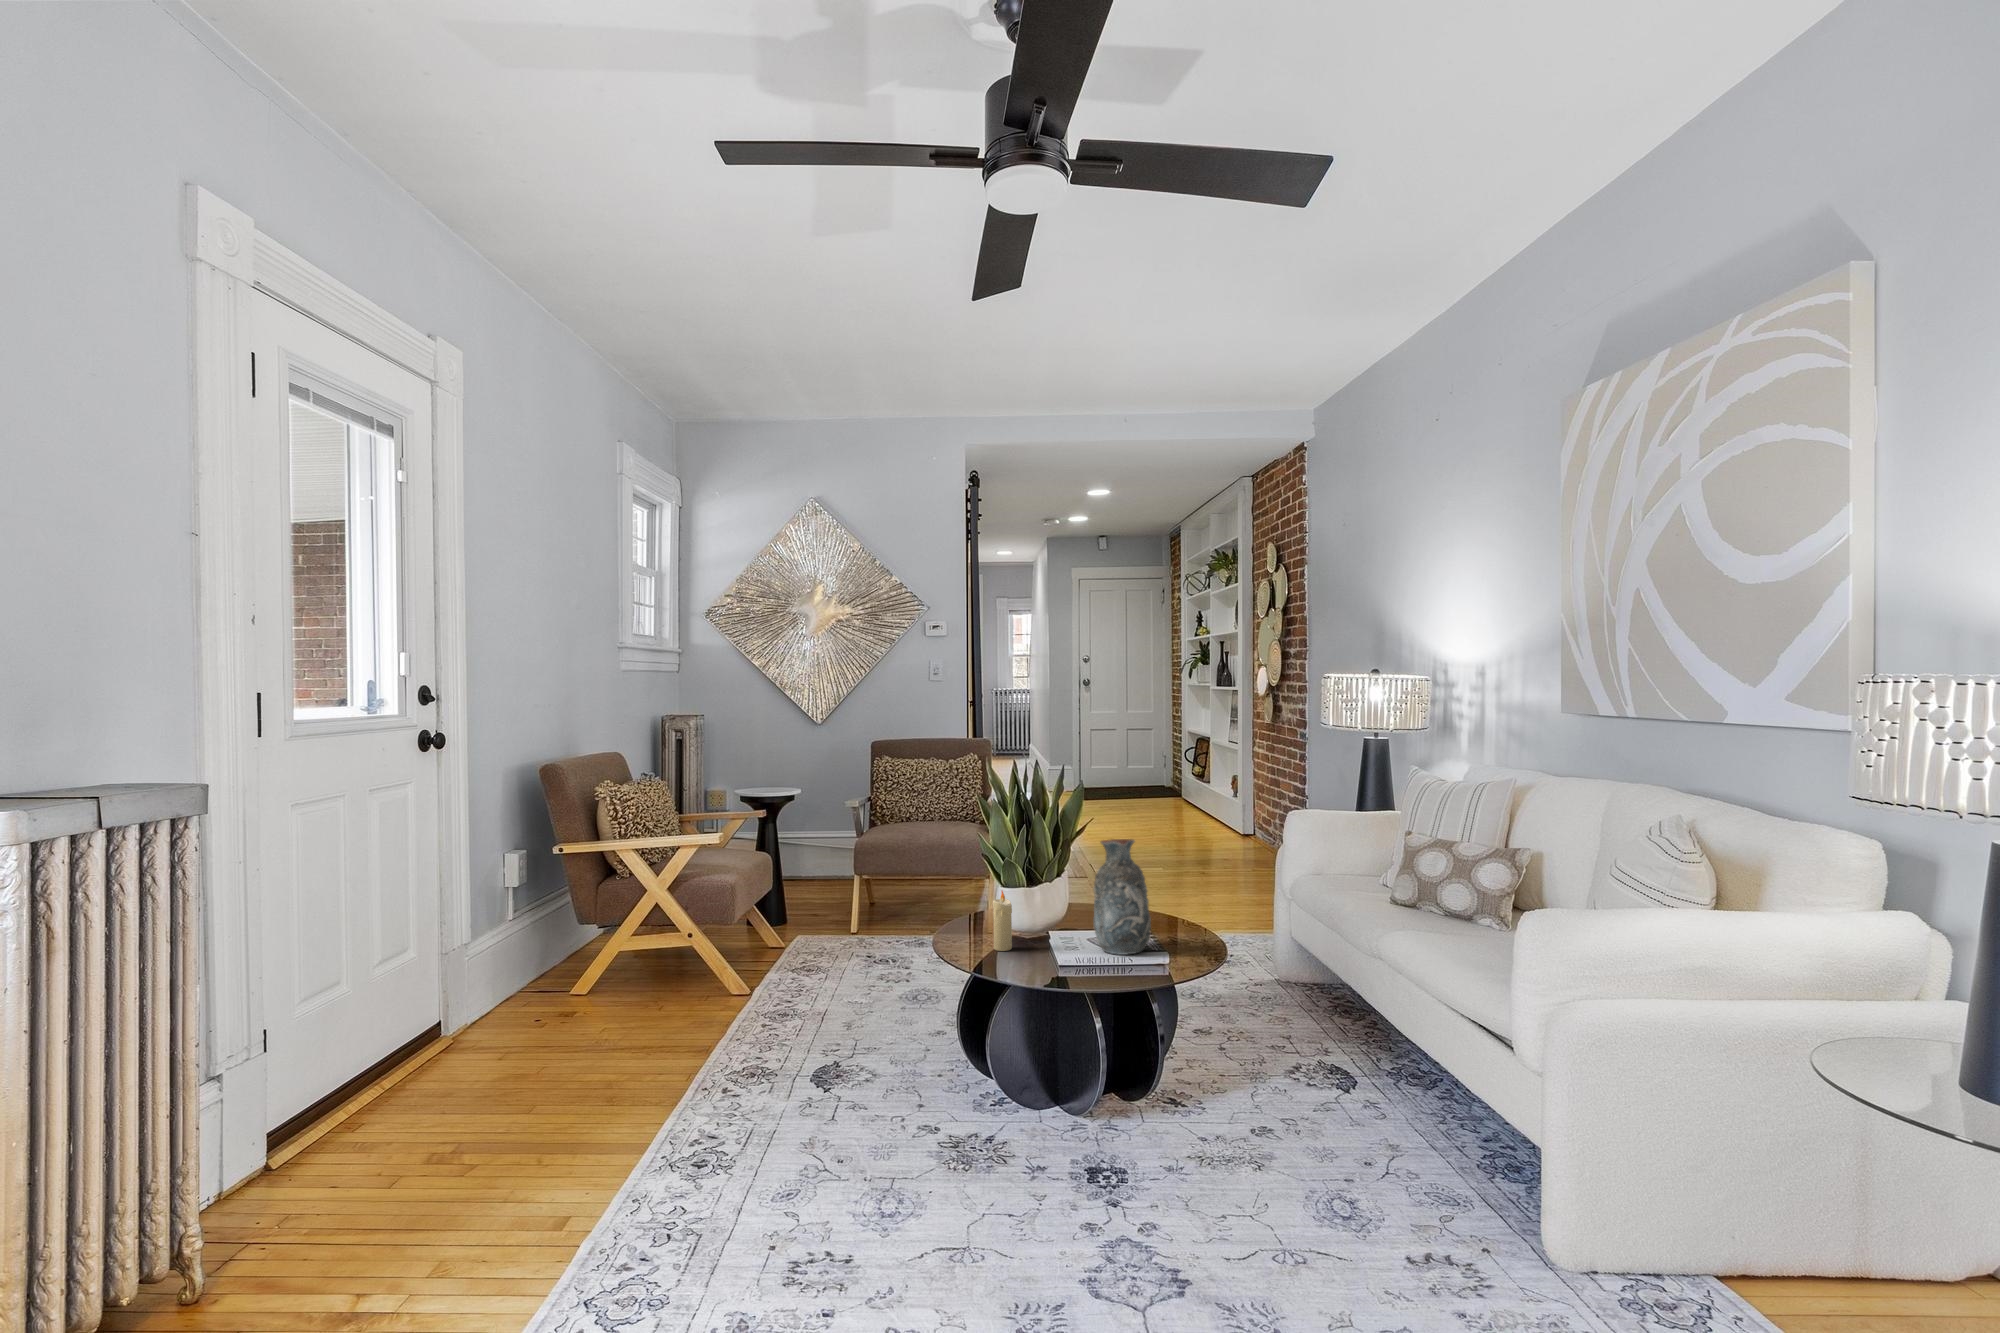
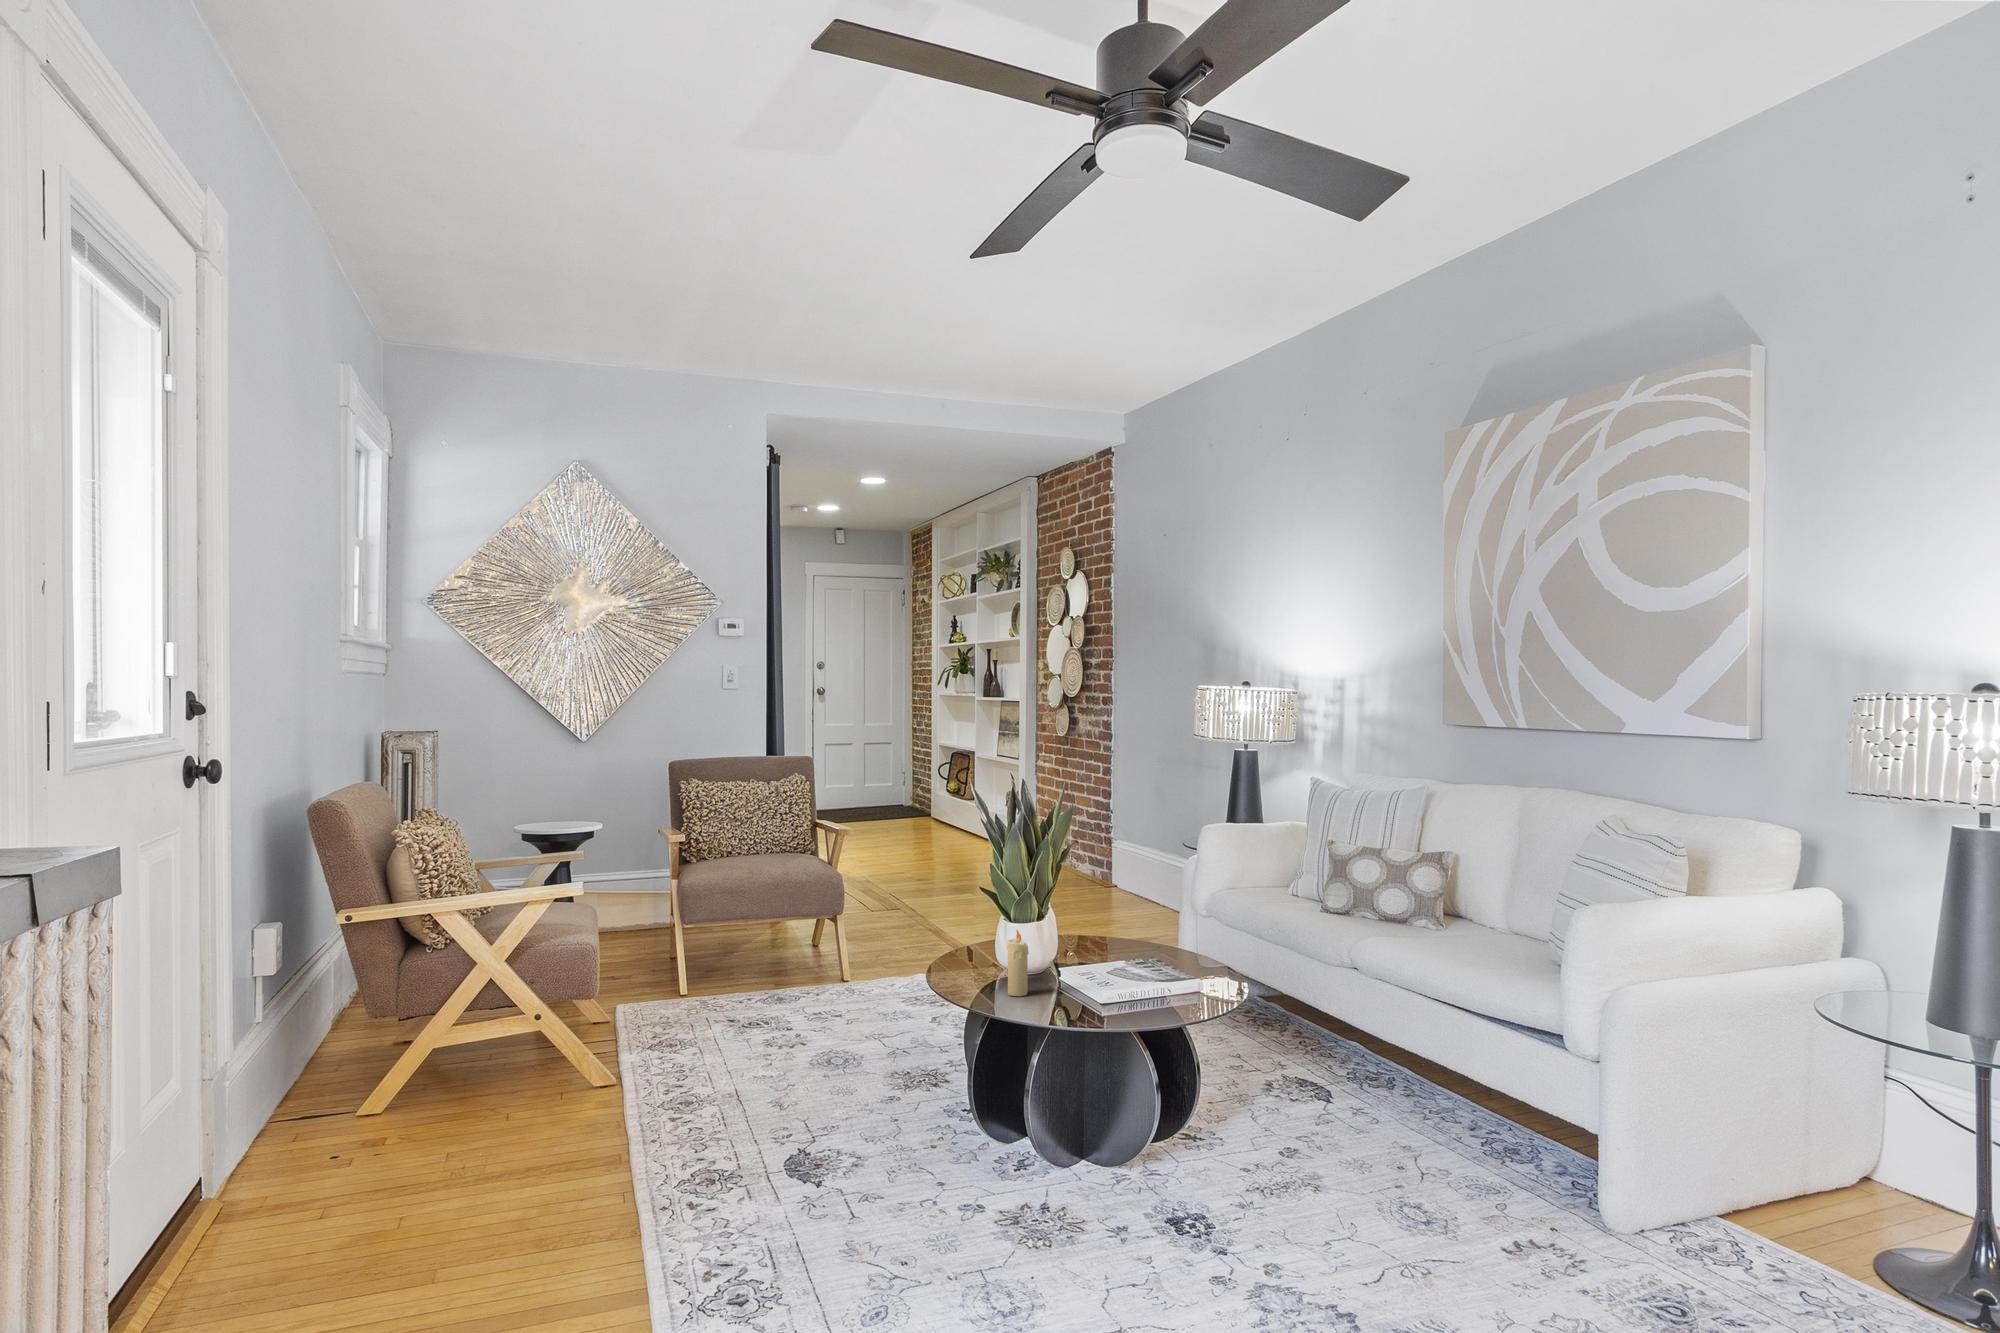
decorative vase: present [1093,839,1151,955] -> none [1110,866,1172,989]

